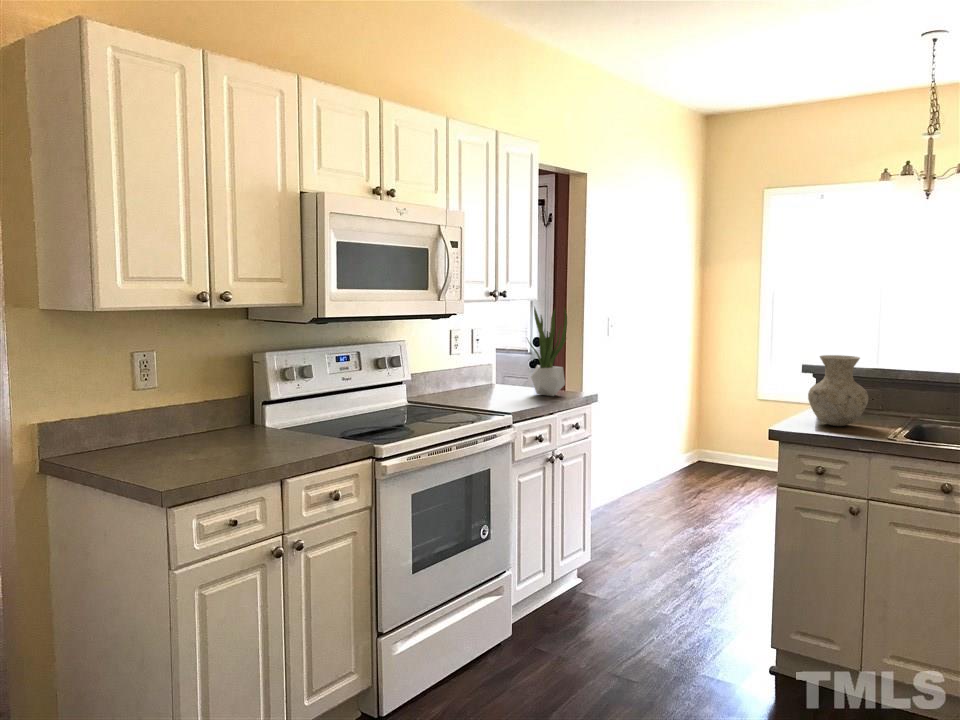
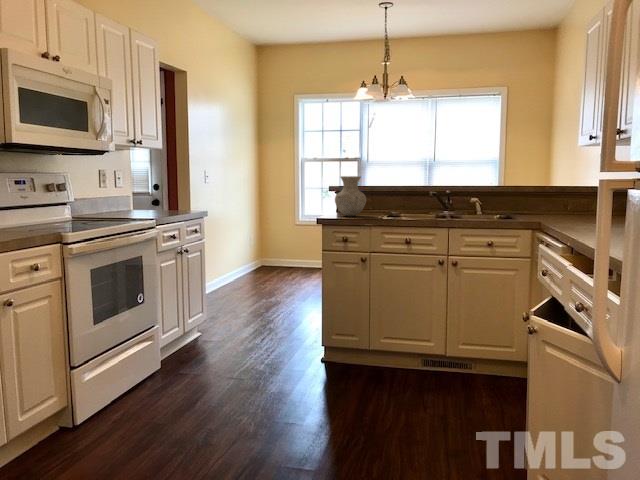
potted plant: present [529,307,567,396] -> none [158,151,186,212]

